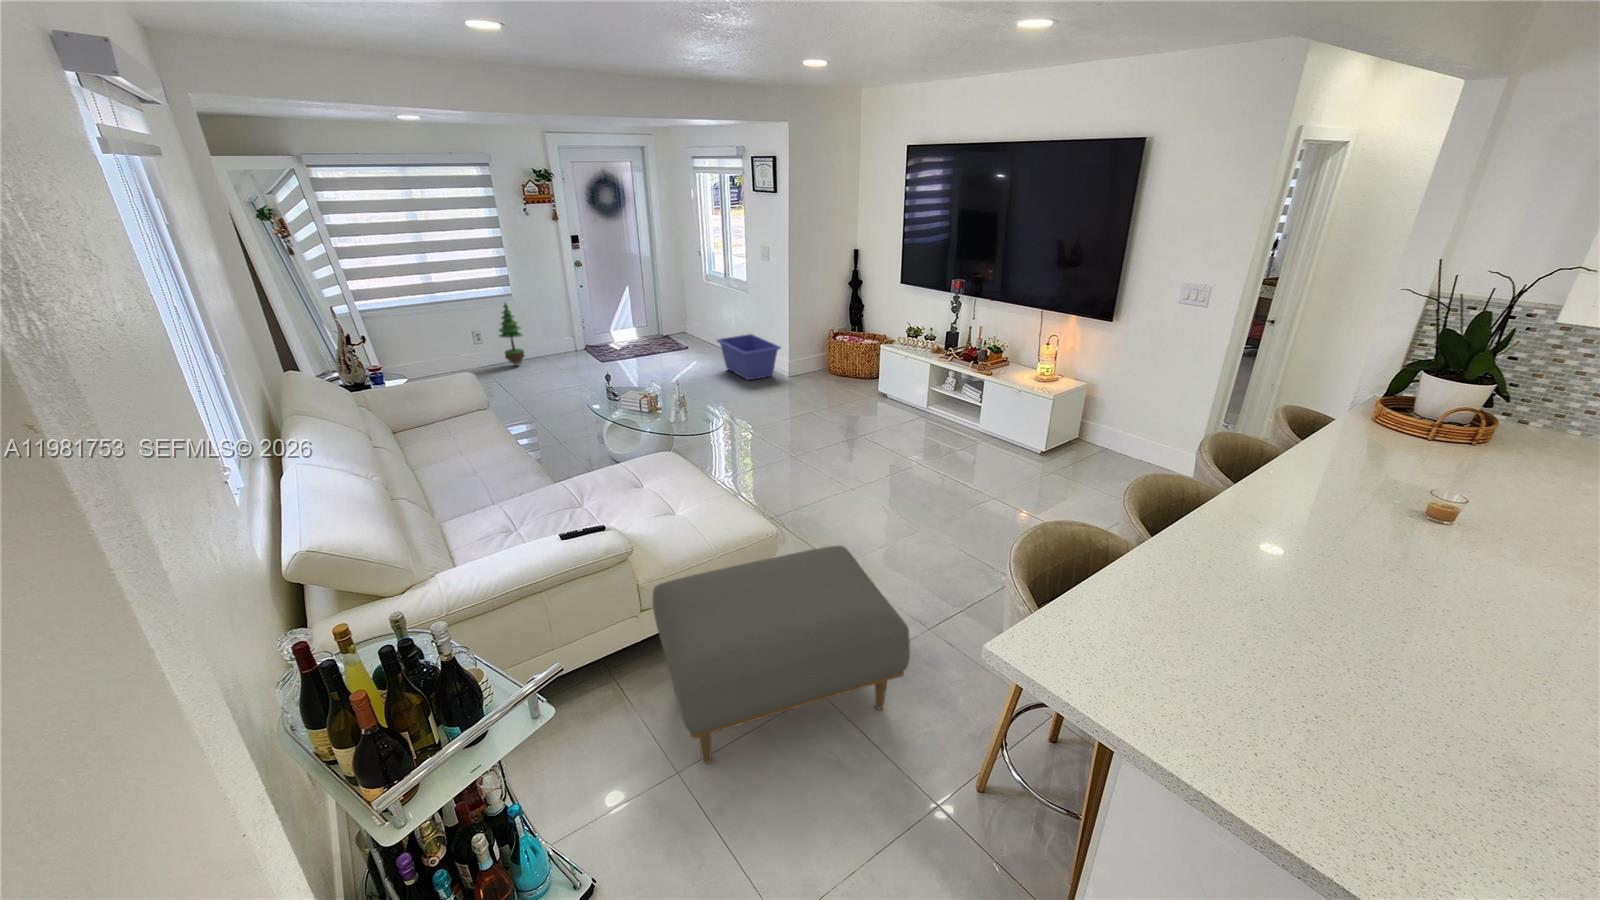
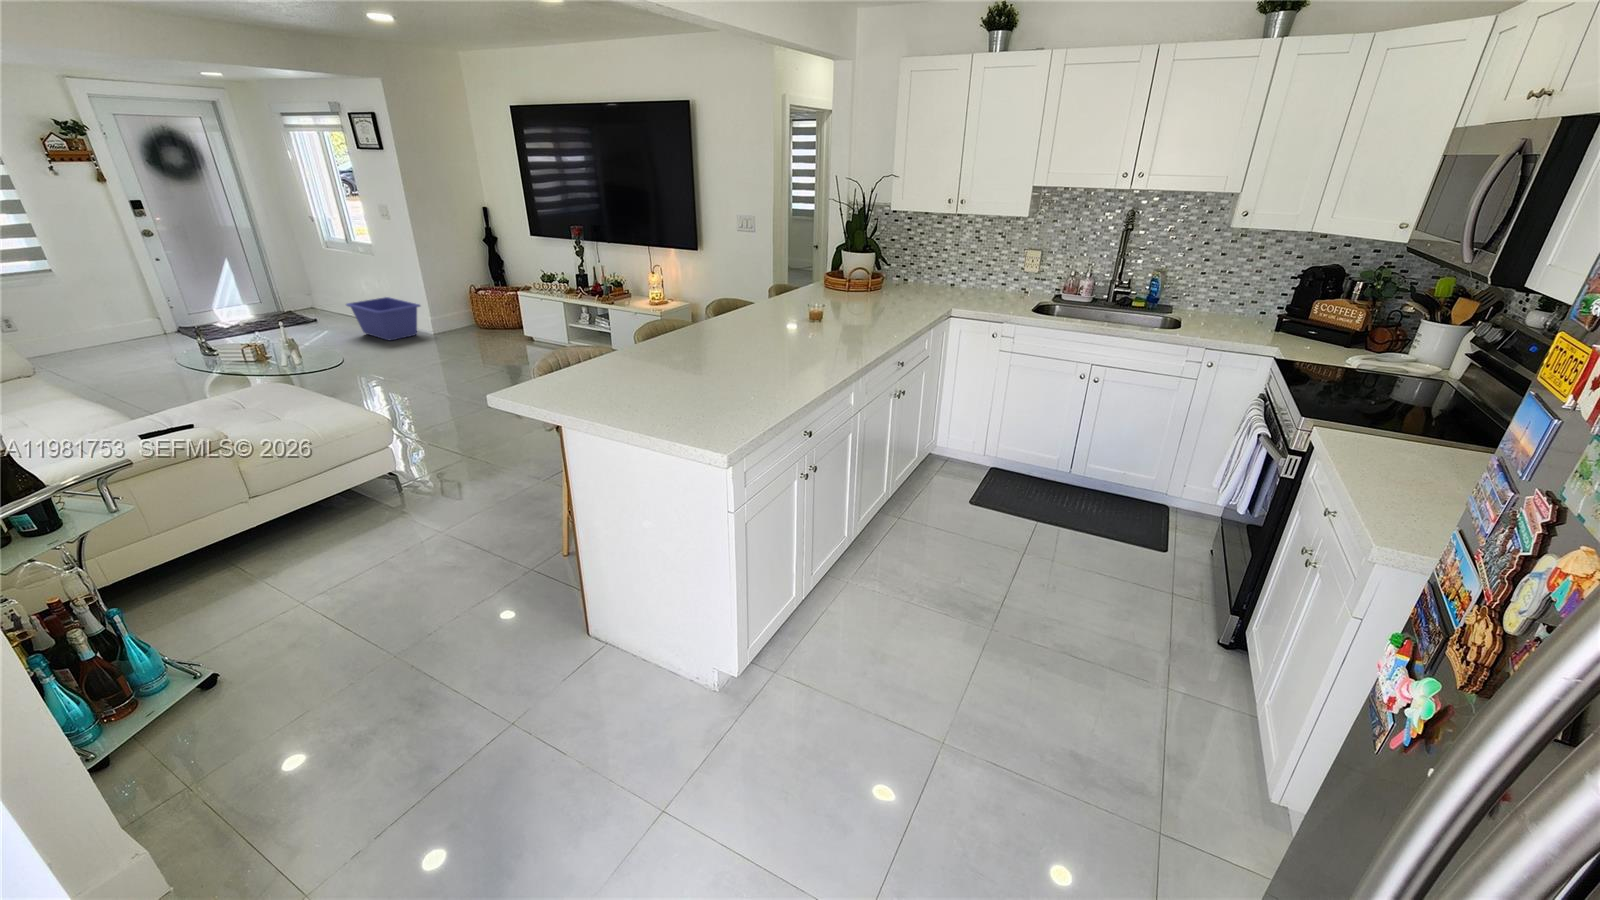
potted tree: present [499,304,525,365] -> none [38,278,87,354]
ottoman: present [652,545,910,764] -> none [257,415,501,584]

